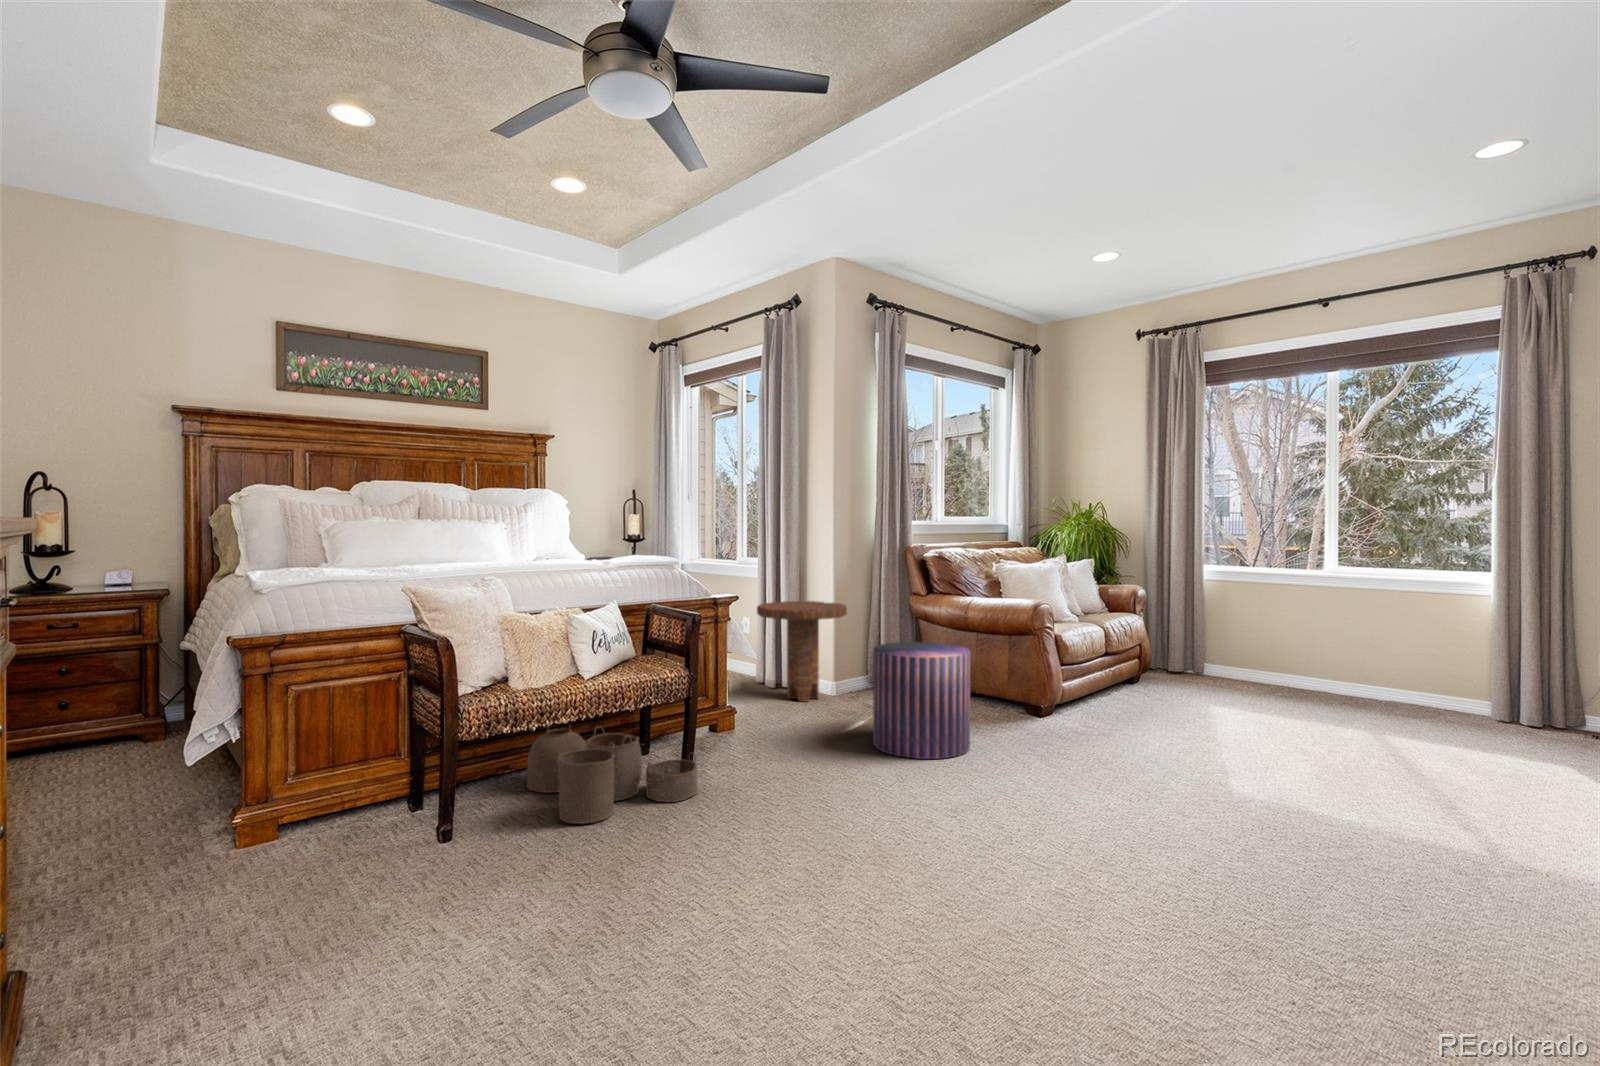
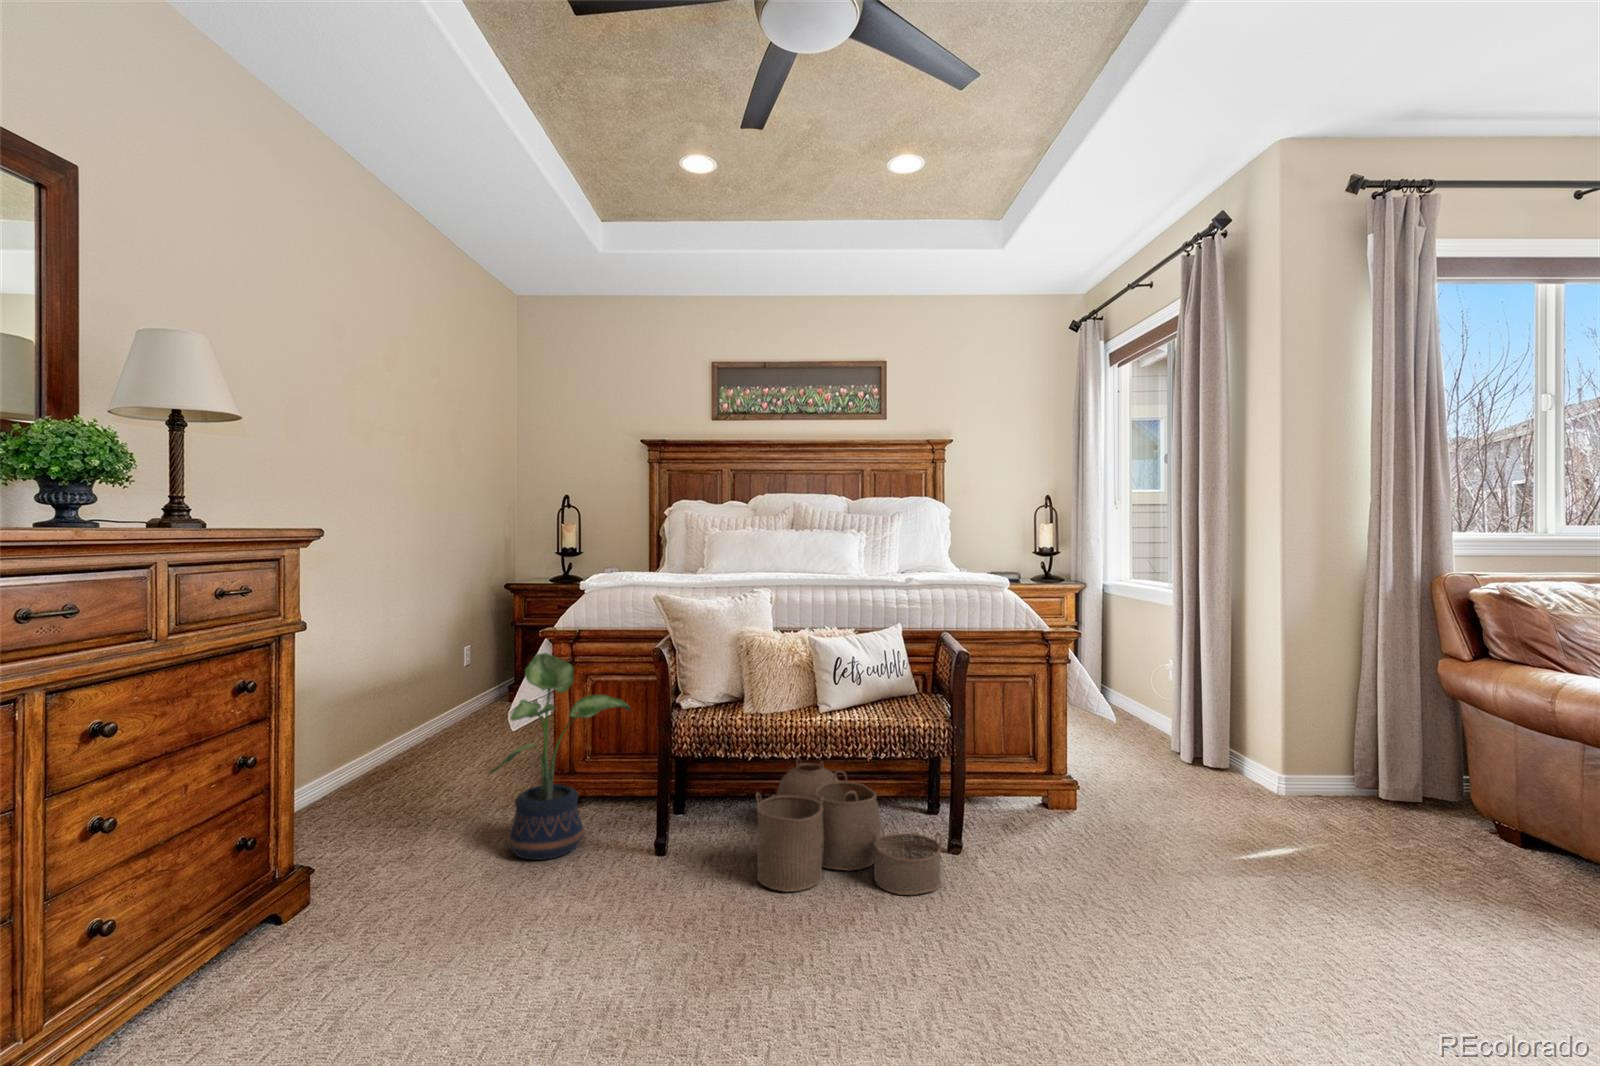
side table: present [757,601,847,702] -> none [1148,641,1297,790]
pouf: present [873,642,970,759] -> none [1277,728,1492,966]
potted plant: none [260,662,403,872] -> present [489,653,631,860]

